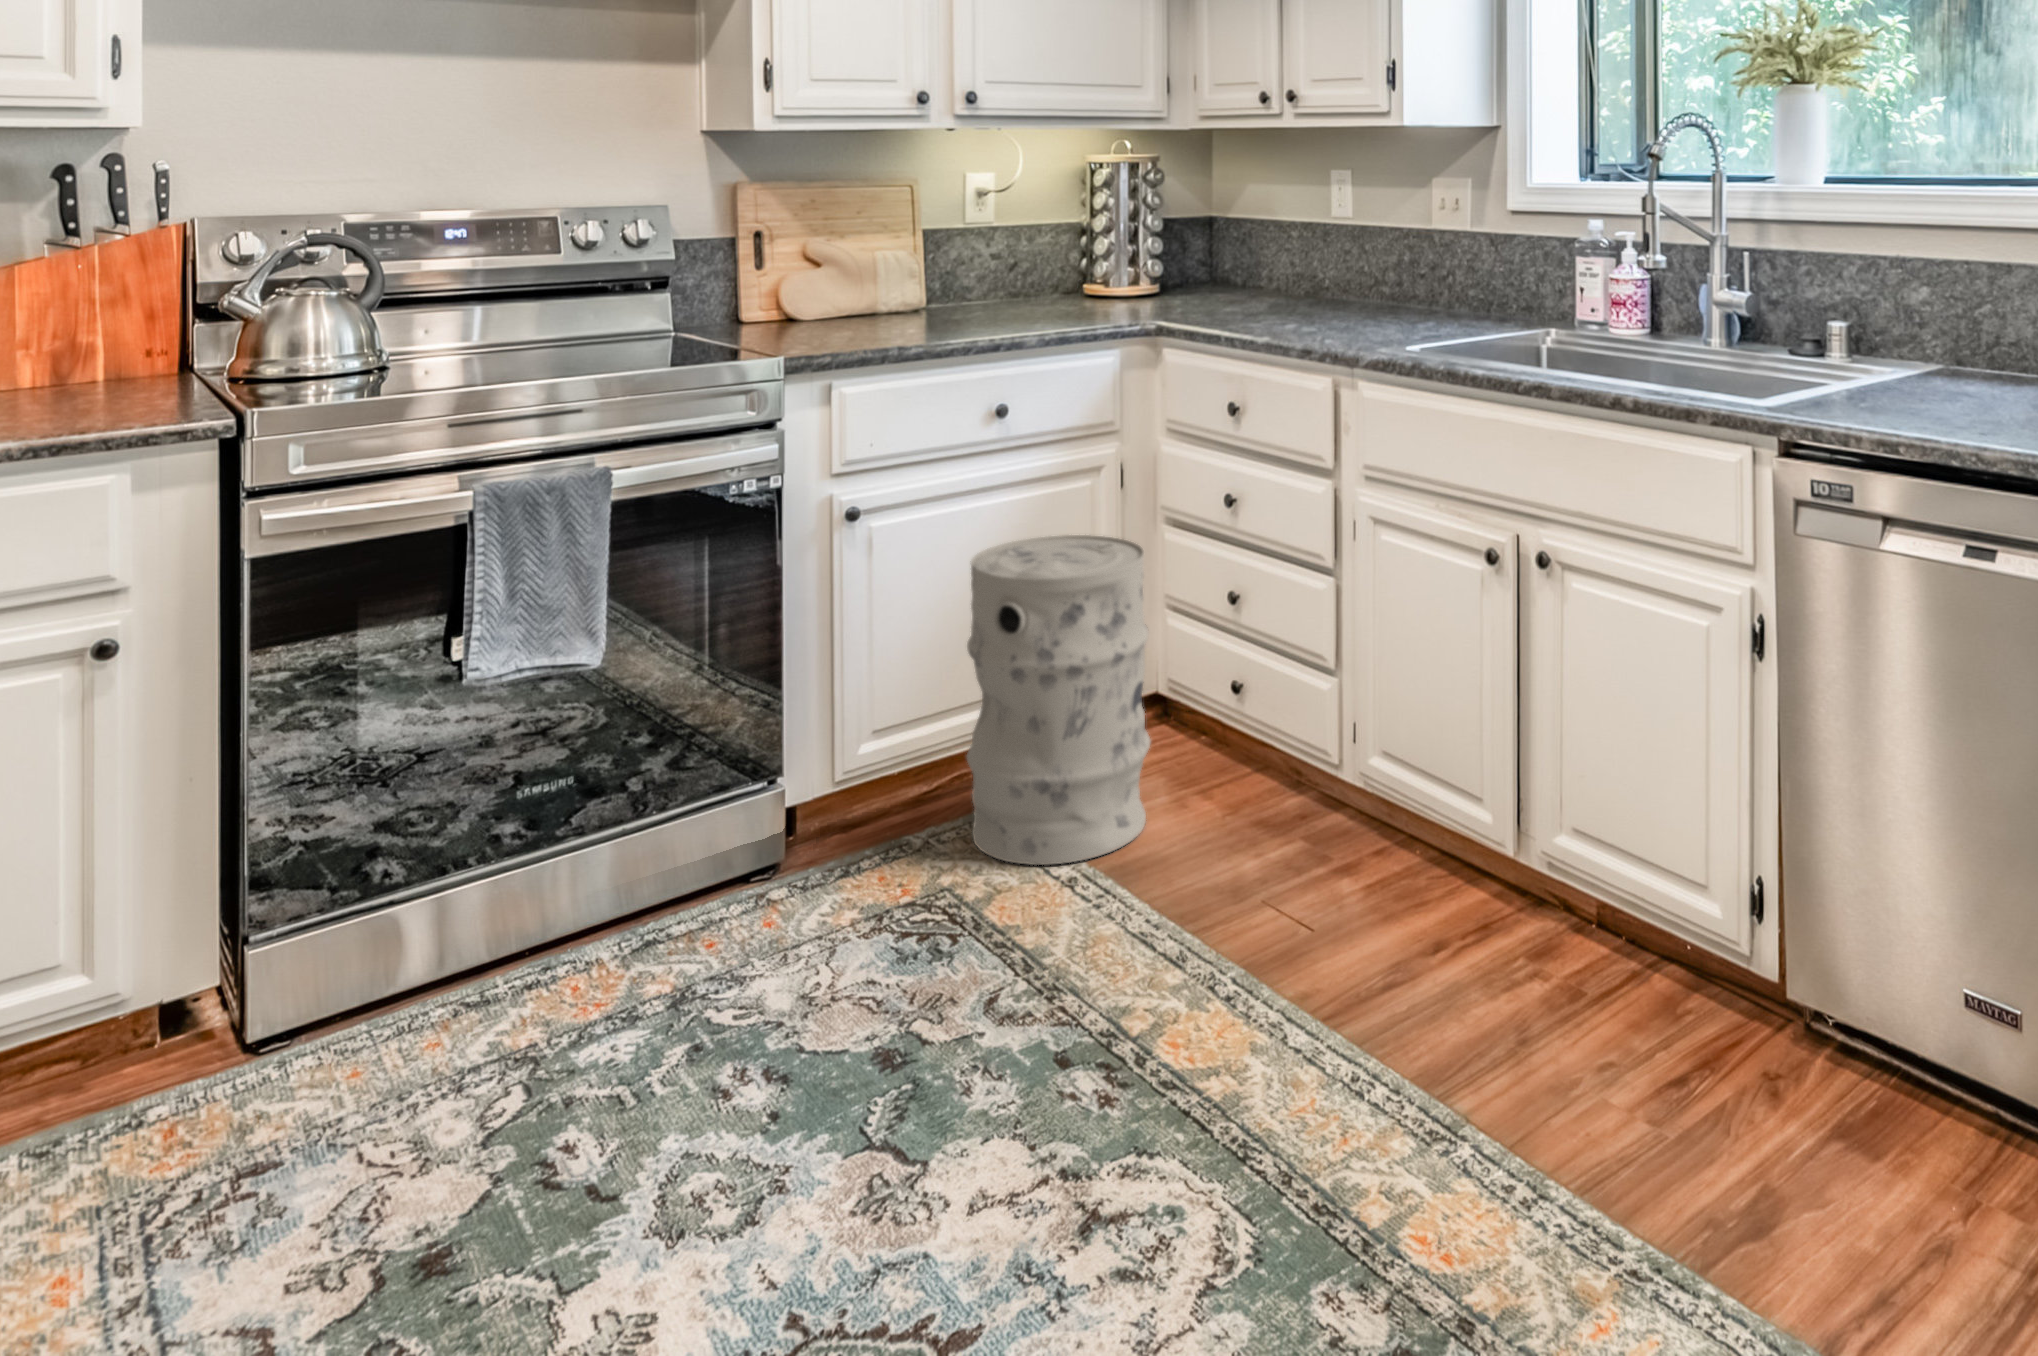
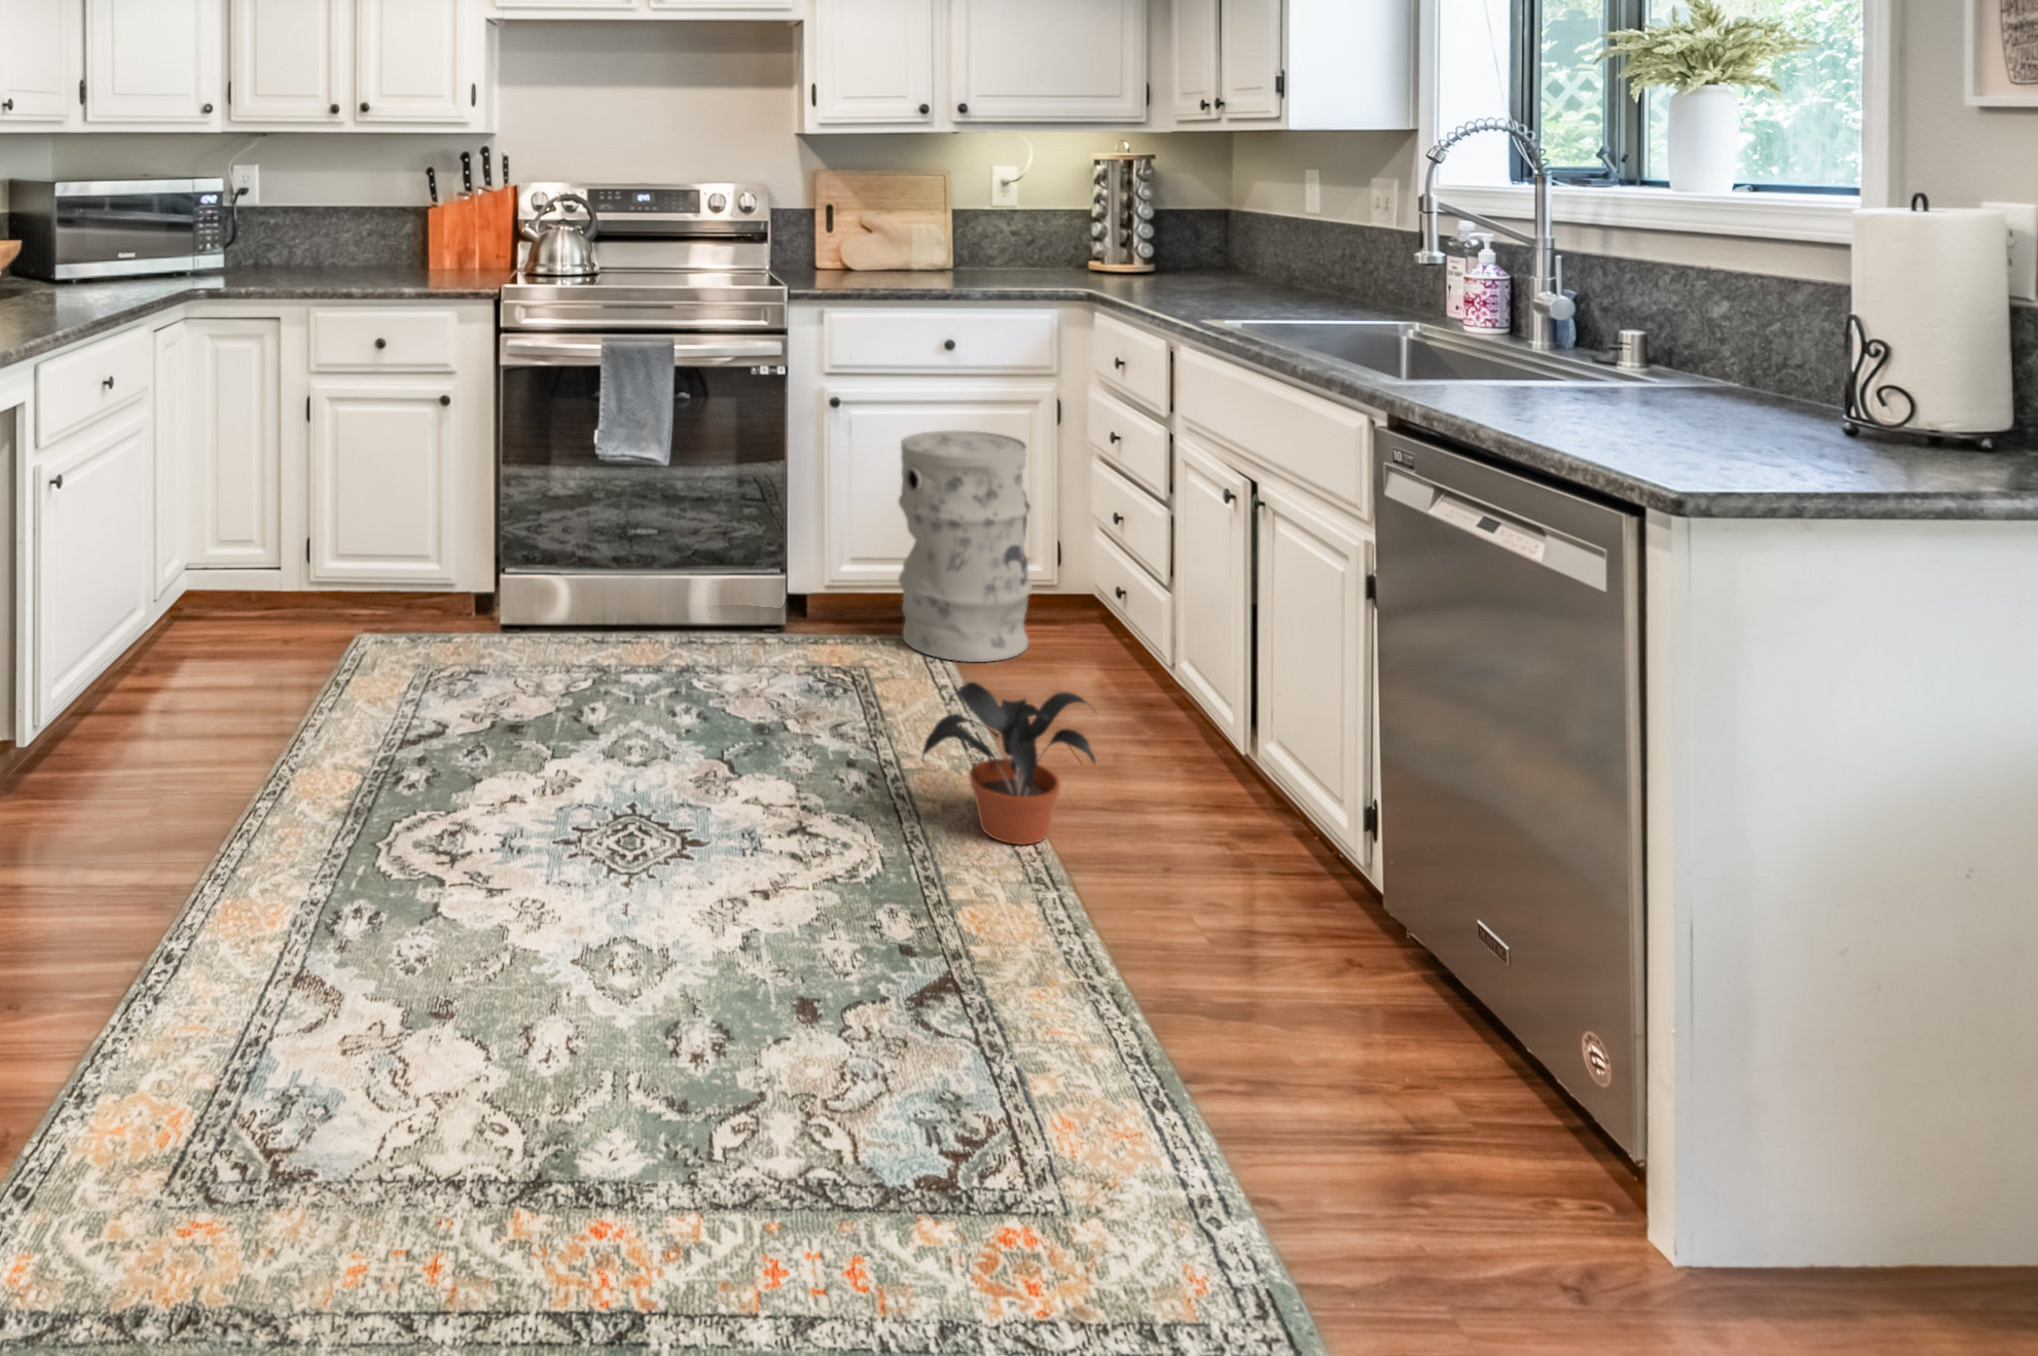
potted plant: none [1227,868,1460,1107] -> present [922,682,1095,845]

